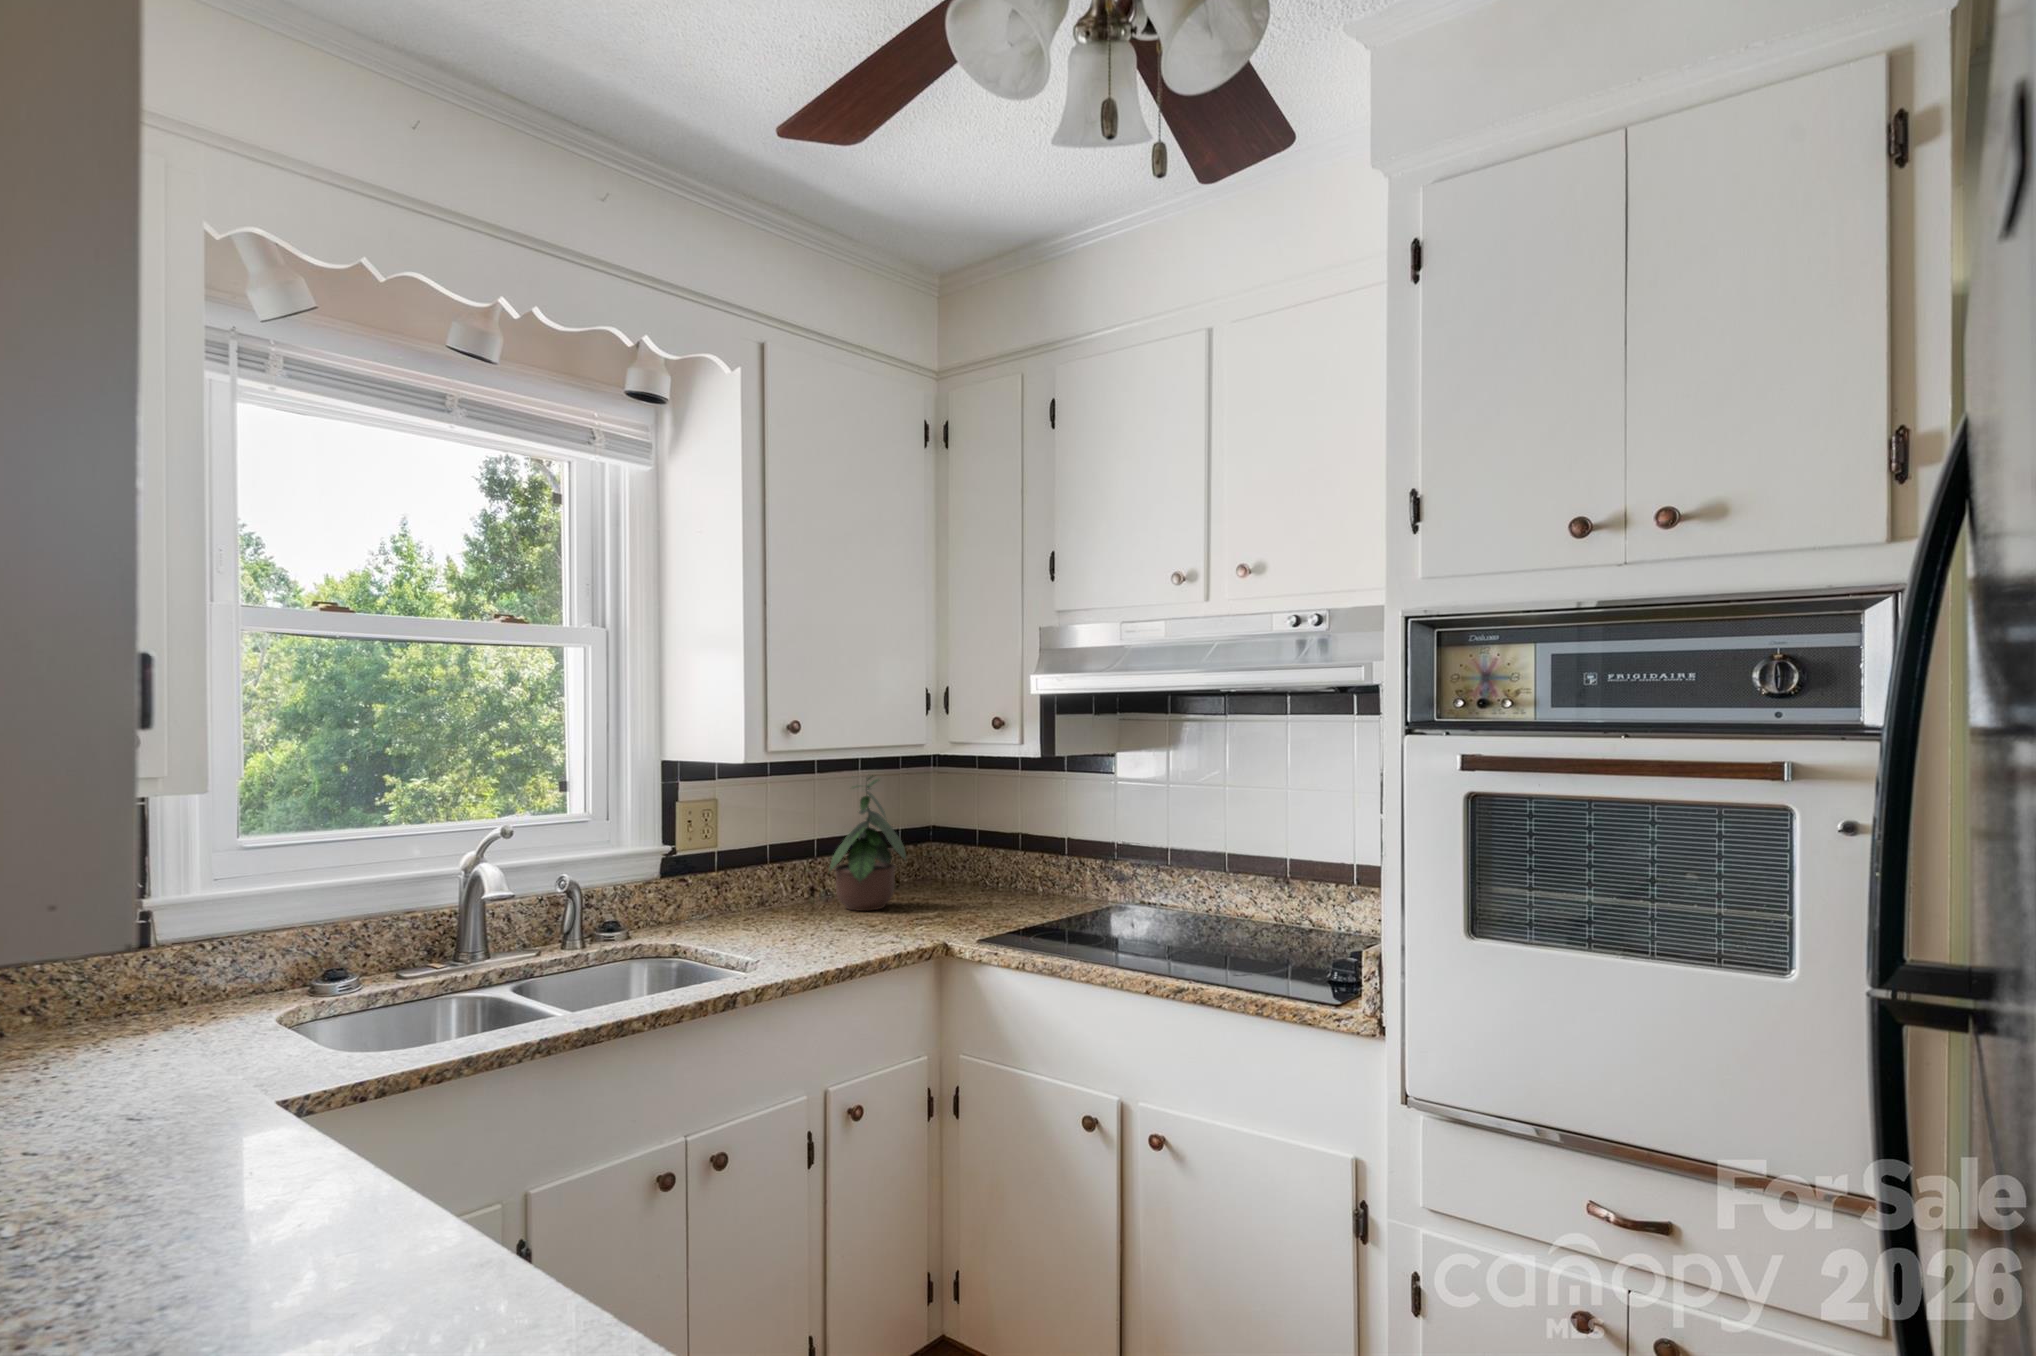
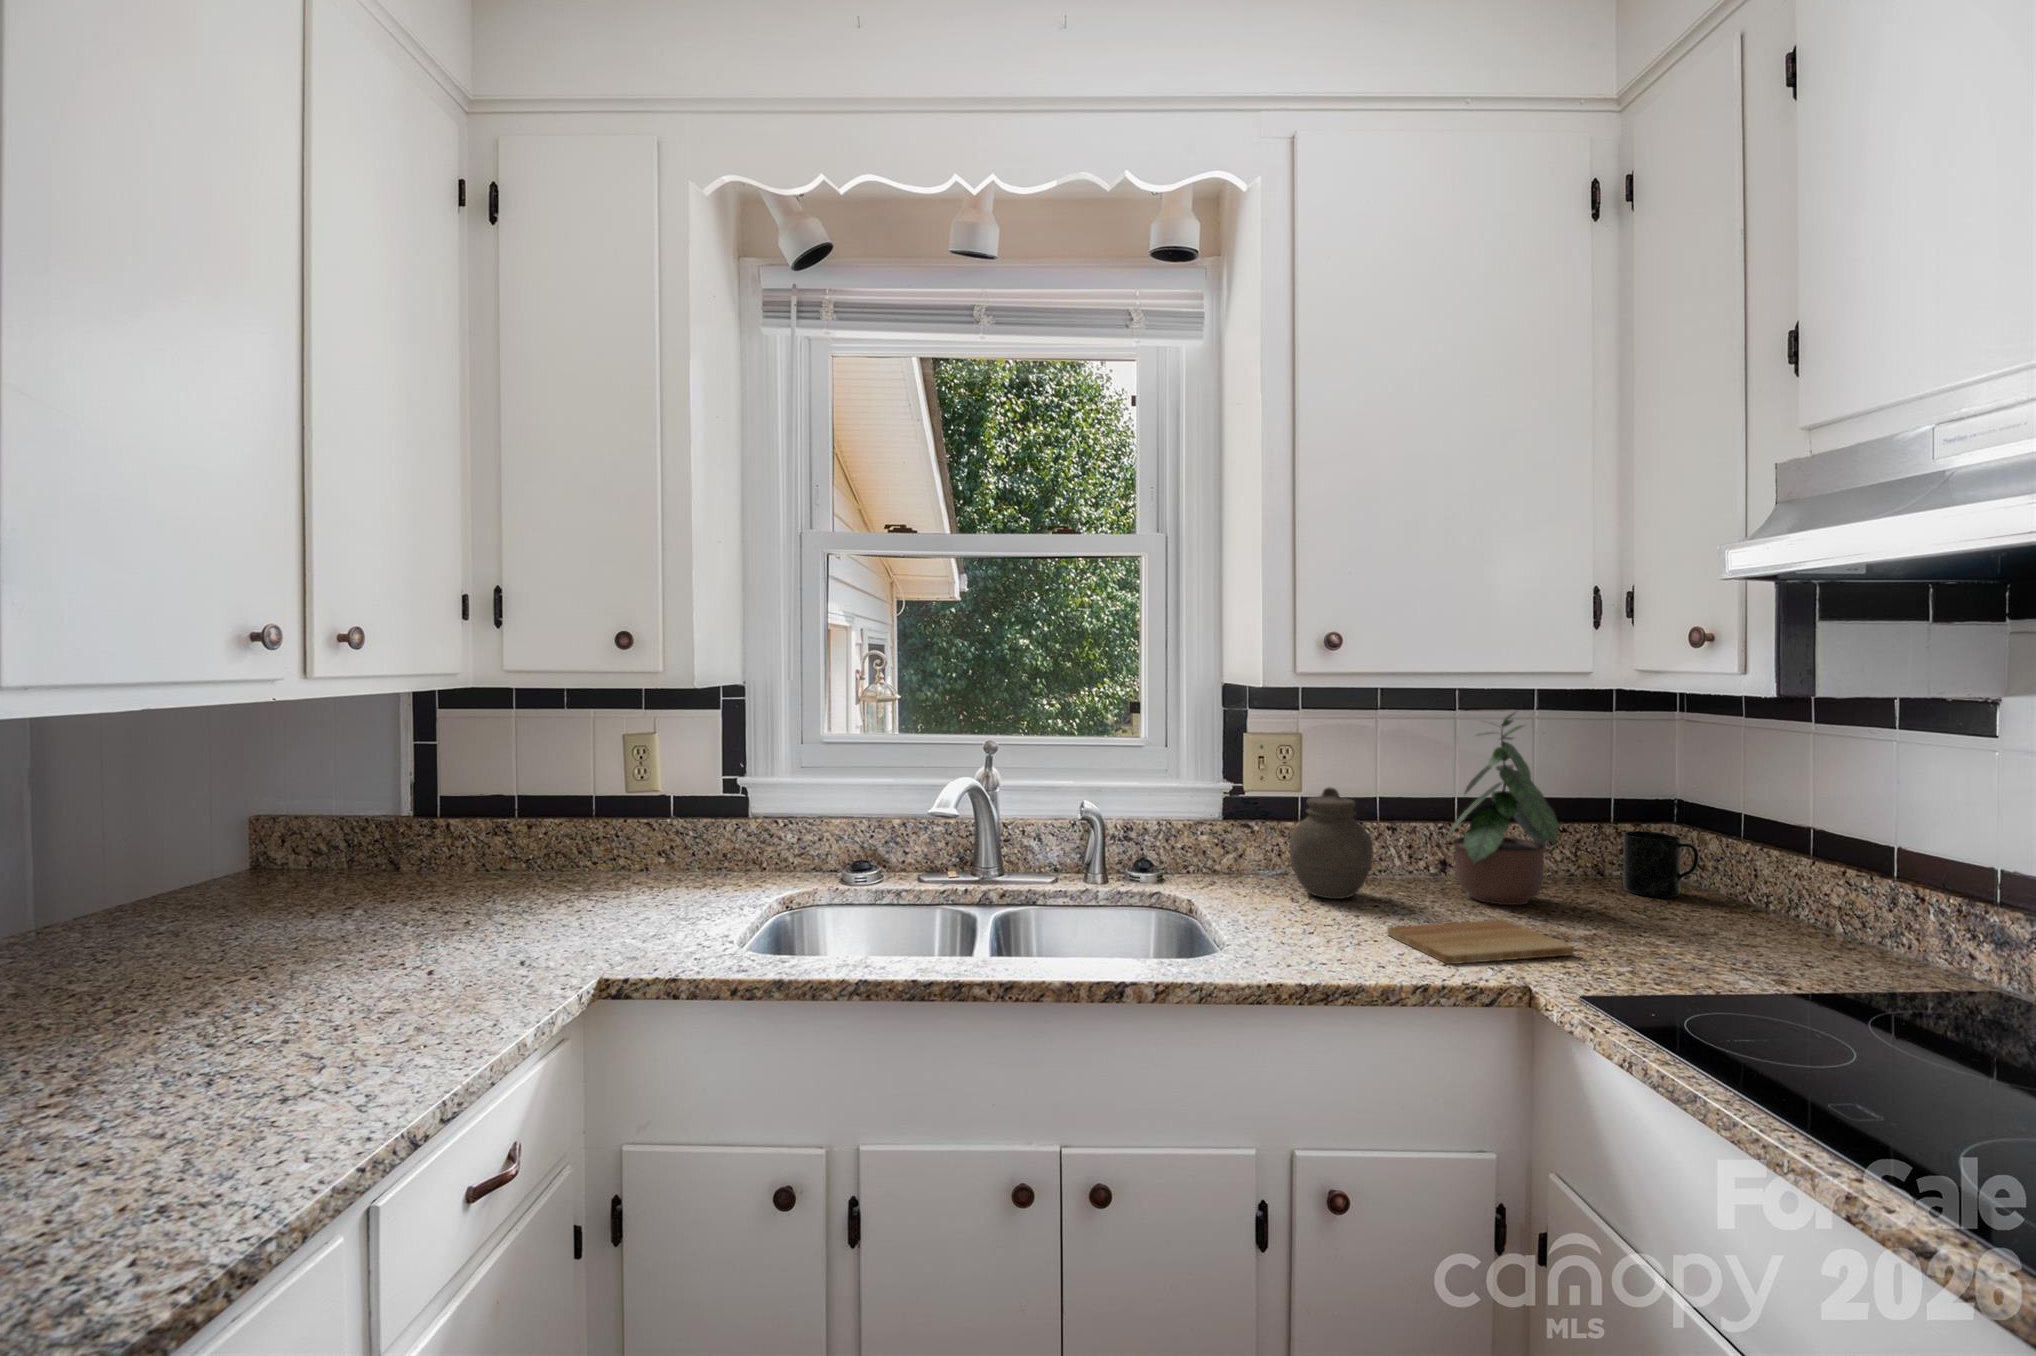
jar: none [733,837,797,926] -> present [1289,787,1373,899]
mug: none [919,848,962,892] -> present [1623,831,1699,897]
cutting board: none [840,915,947,944] -> present [1387,920,1574,964]

